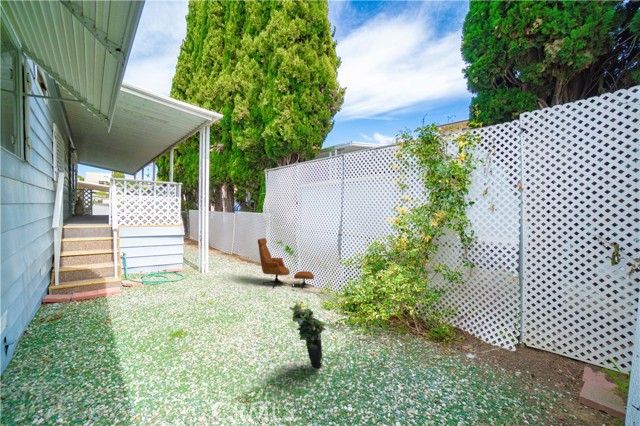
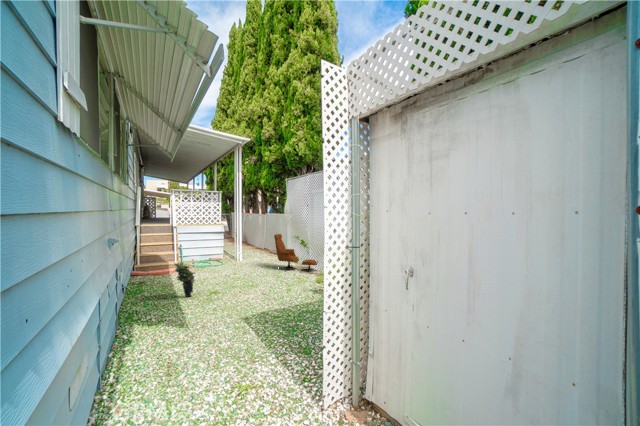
potted plant: present [289,302,326,368] -> present [174,262,194,297]

